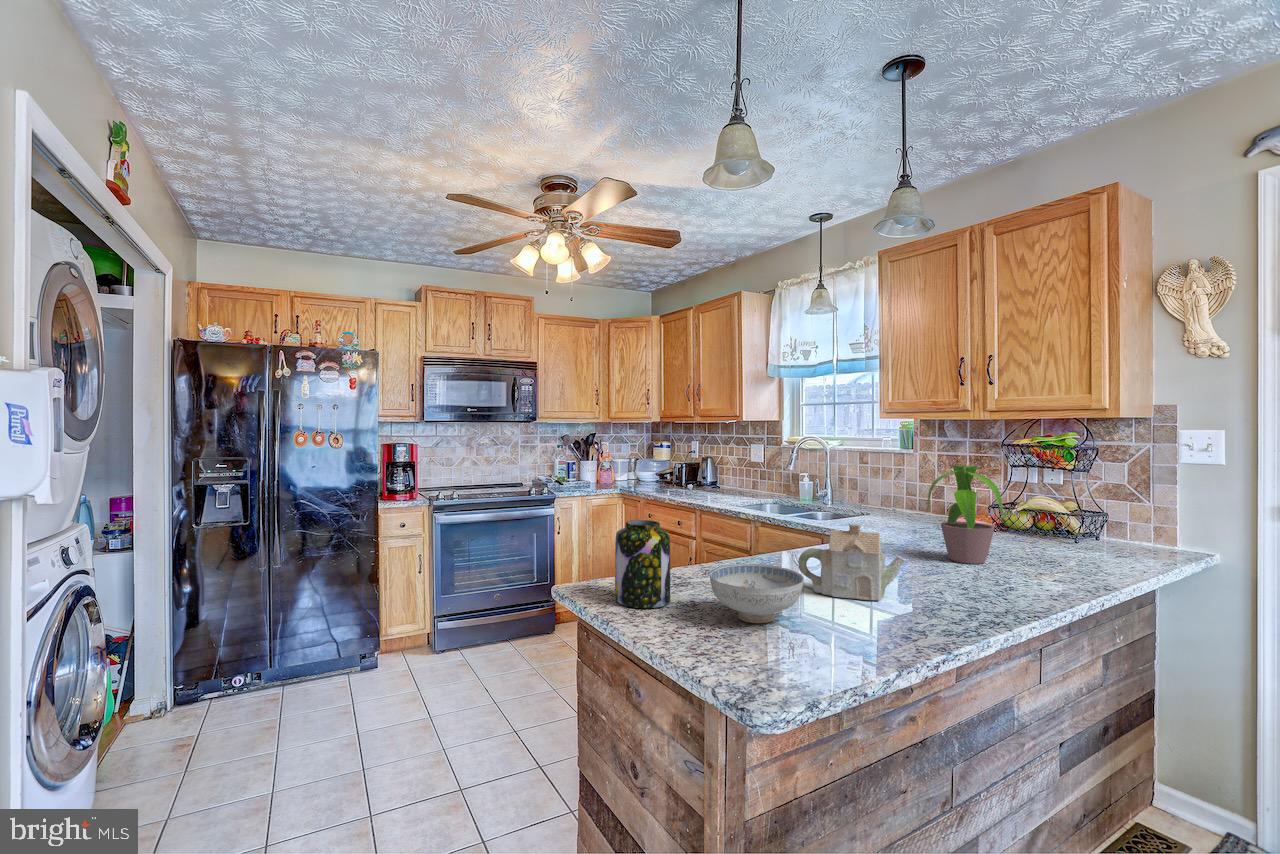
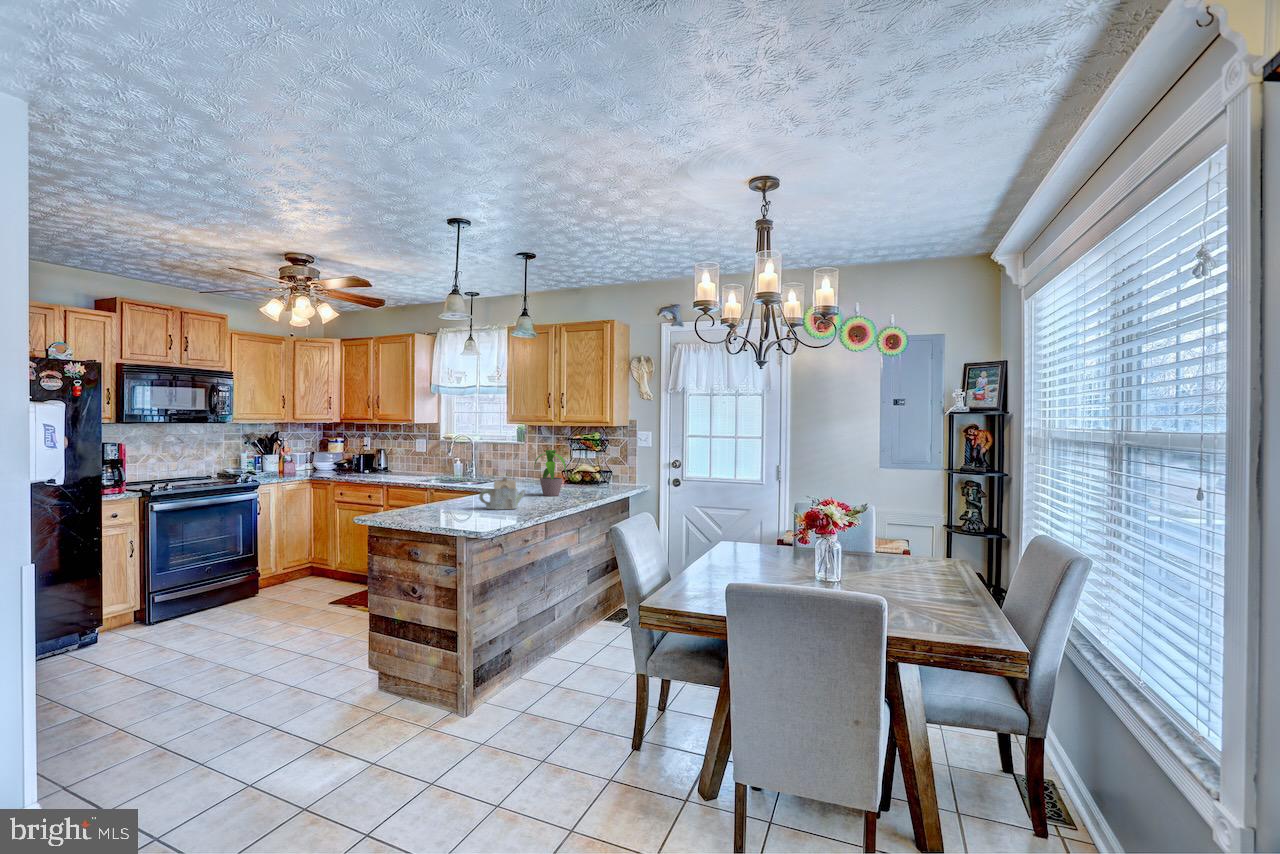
jar: present [615,520,670,608] -> none [393,480,423,520]
ceramic bowl: present [710,564,804,623] -> none [446,496,488,519]

